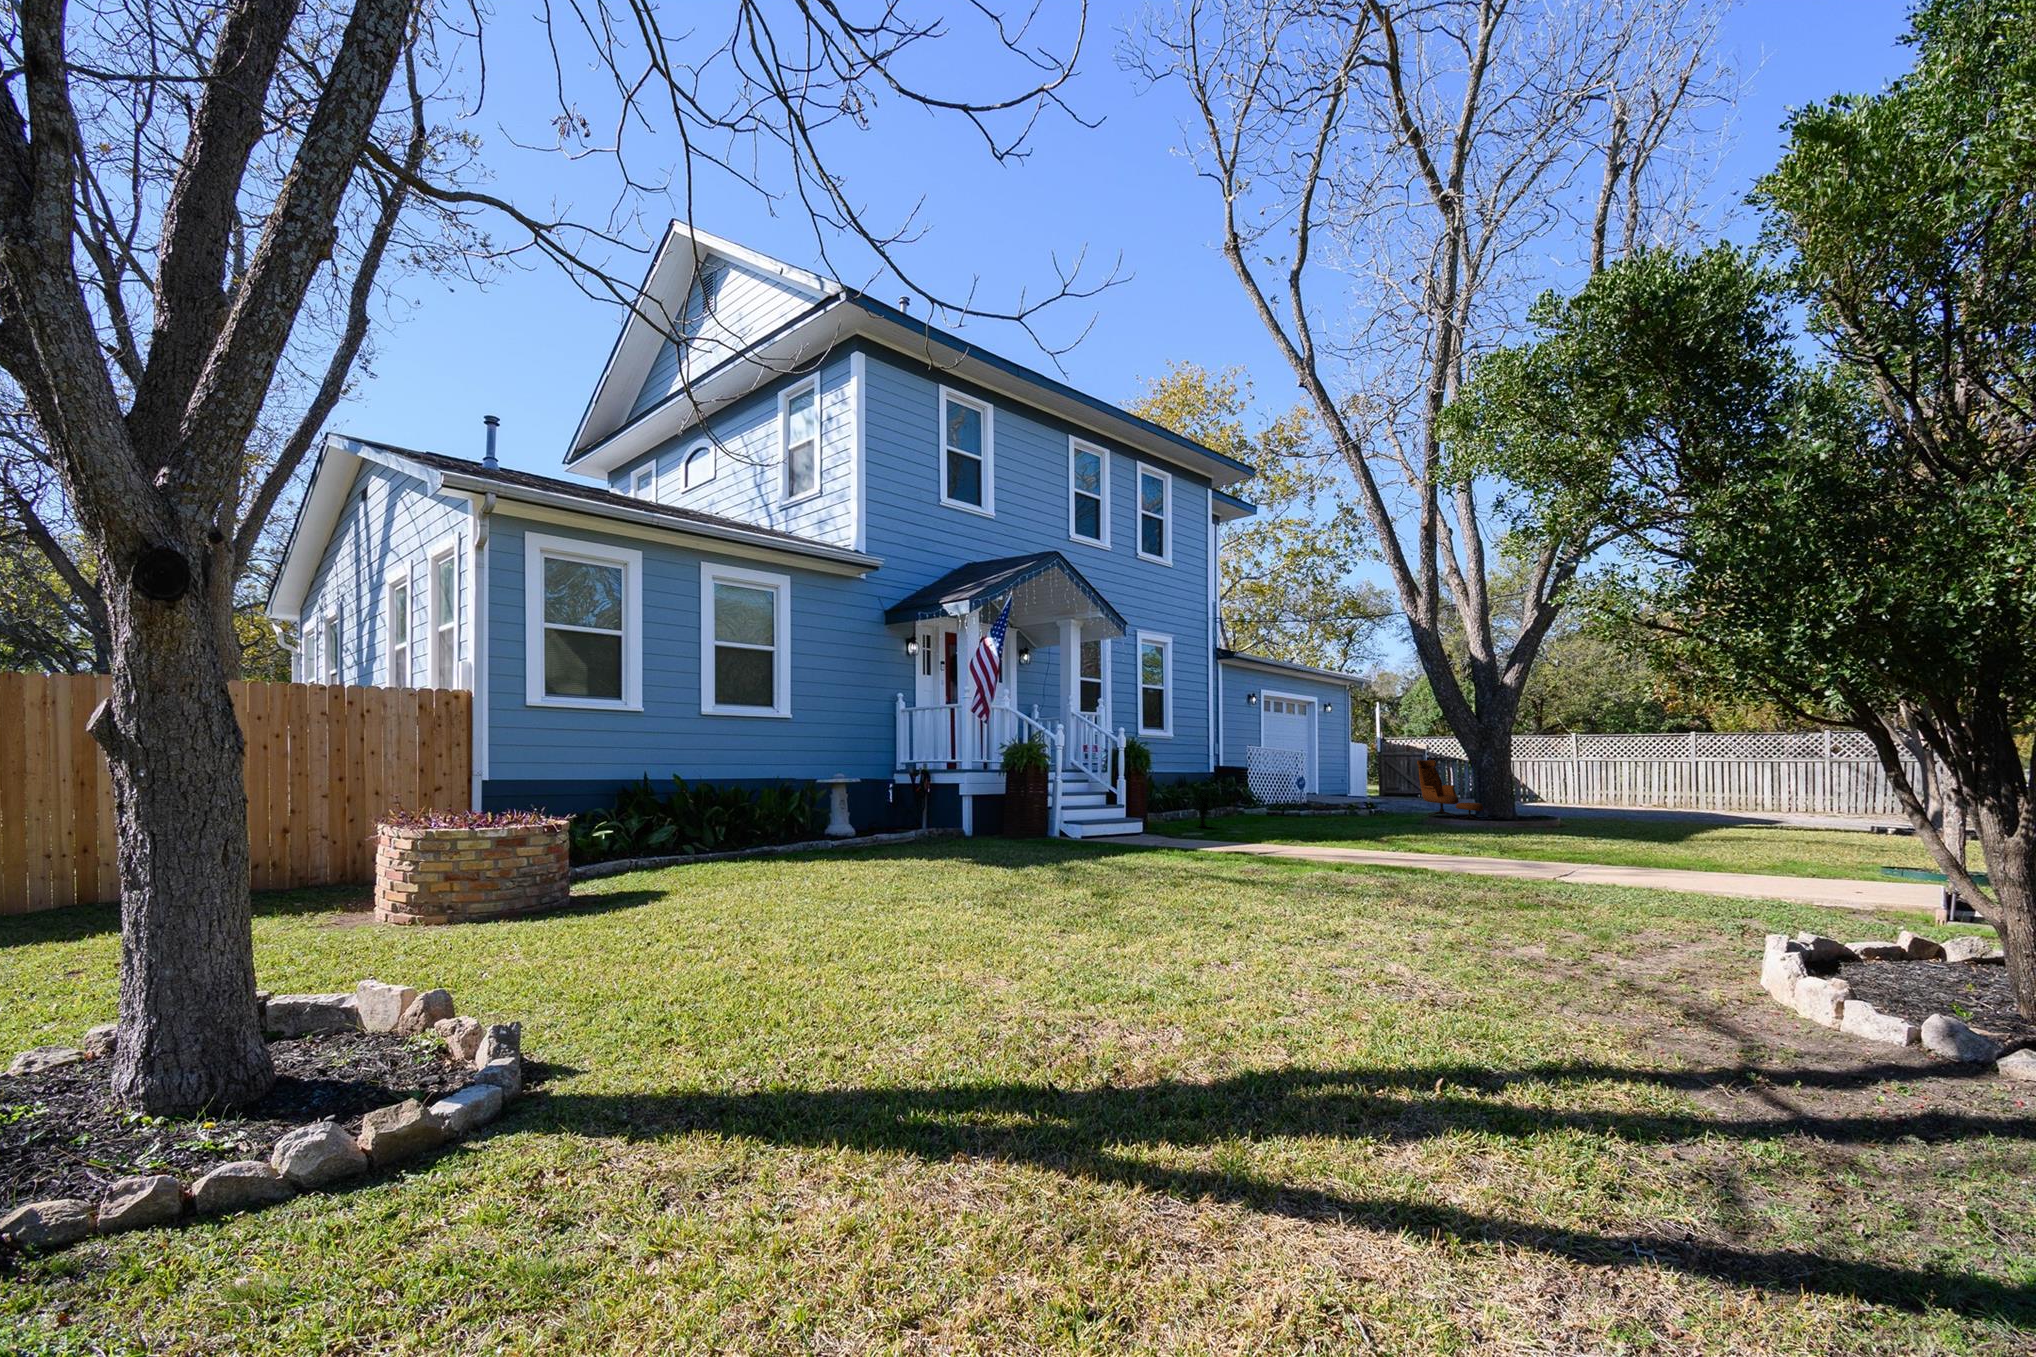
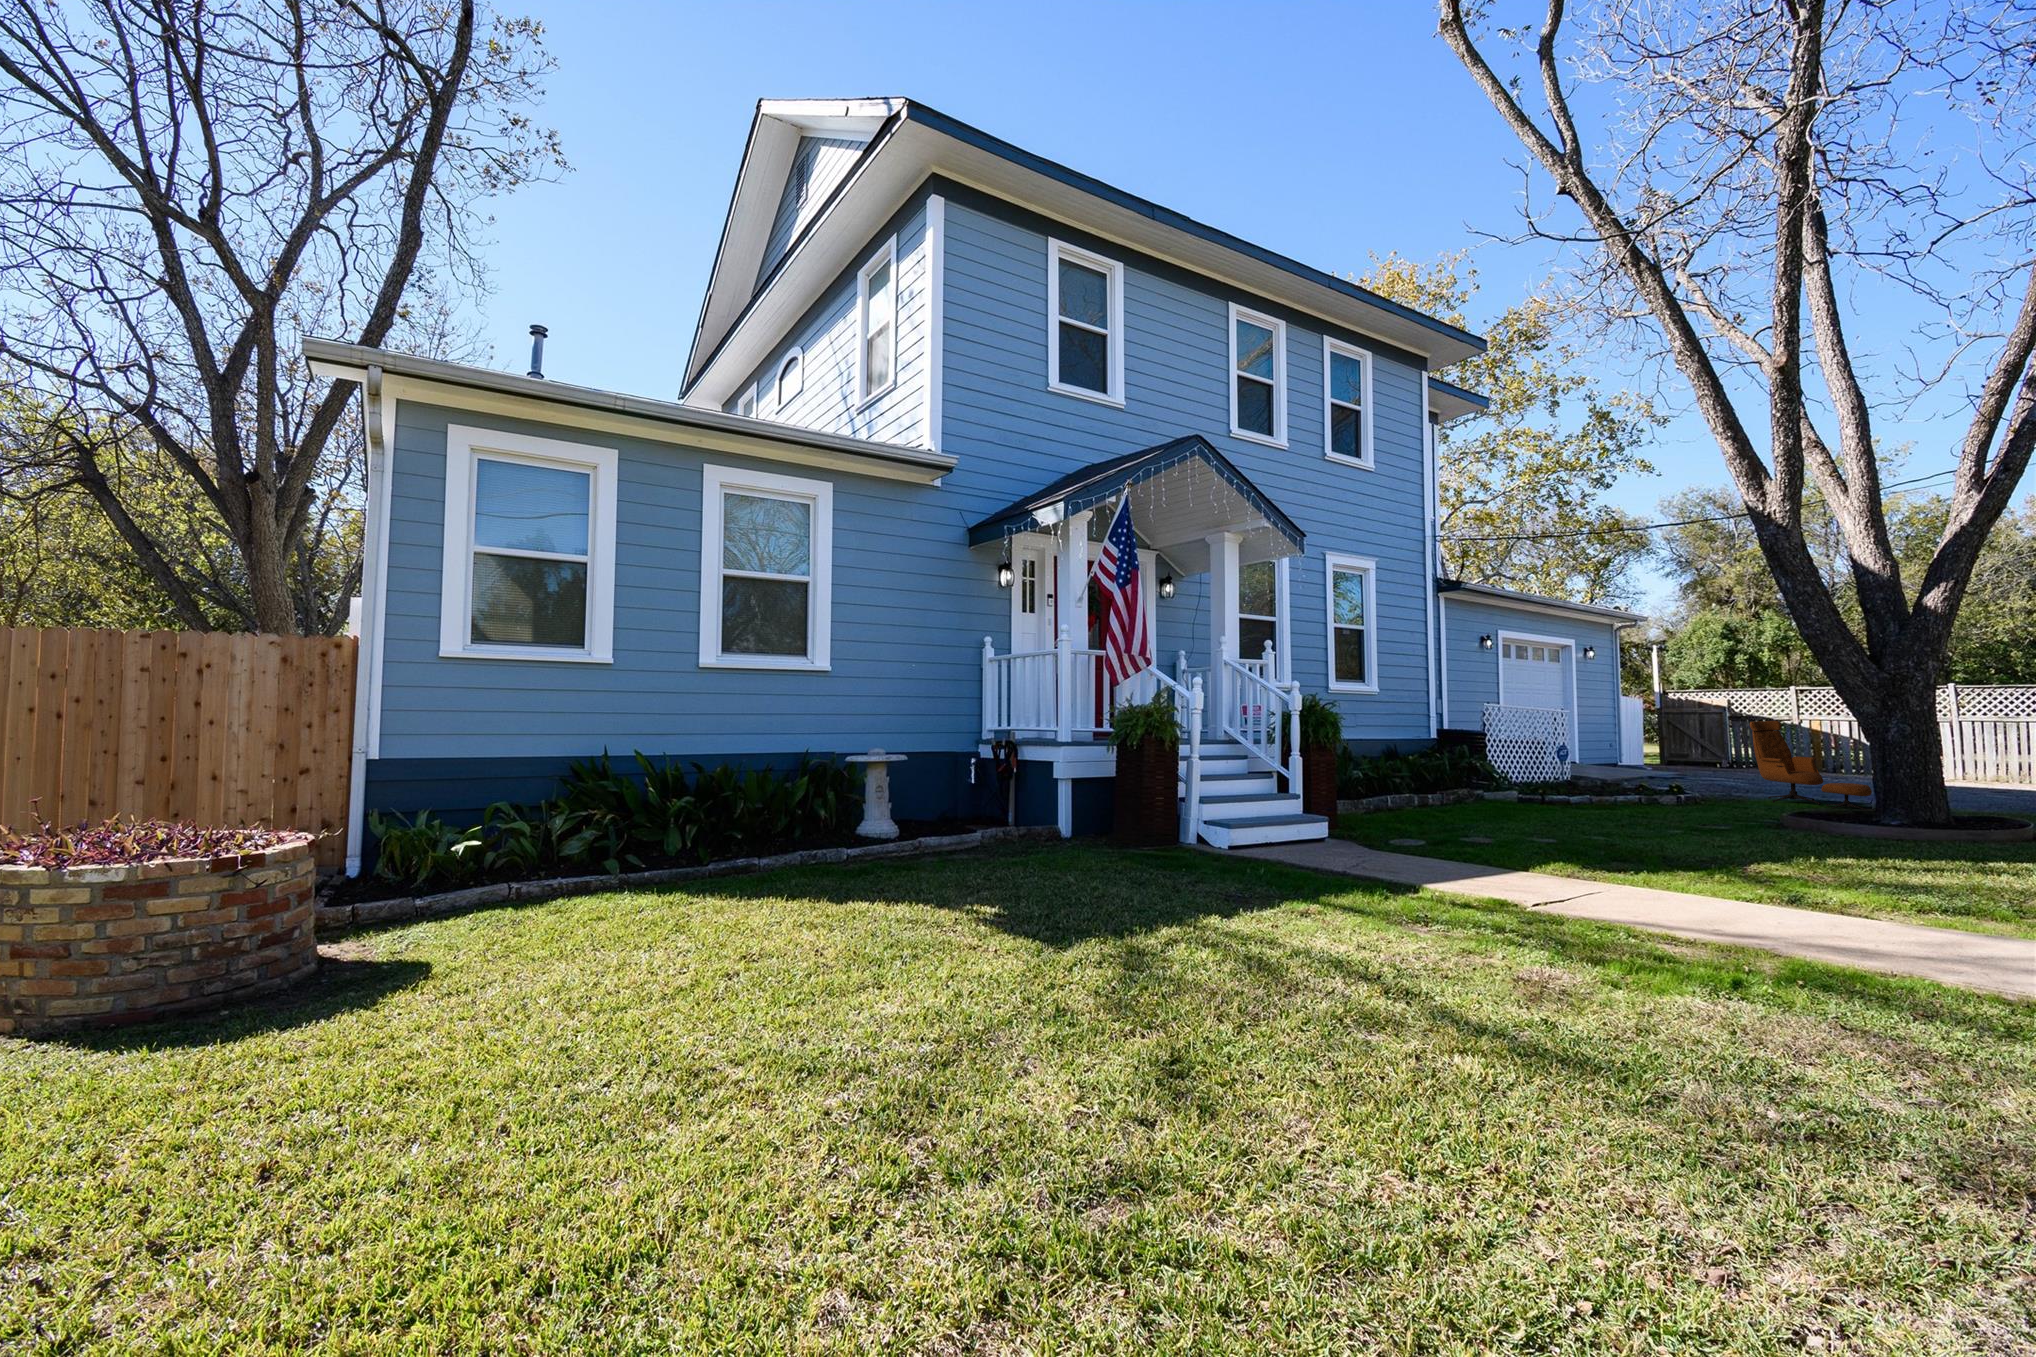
decorative plant: present [1195,790,1213,827] -> none [1404,767,1439,821]

